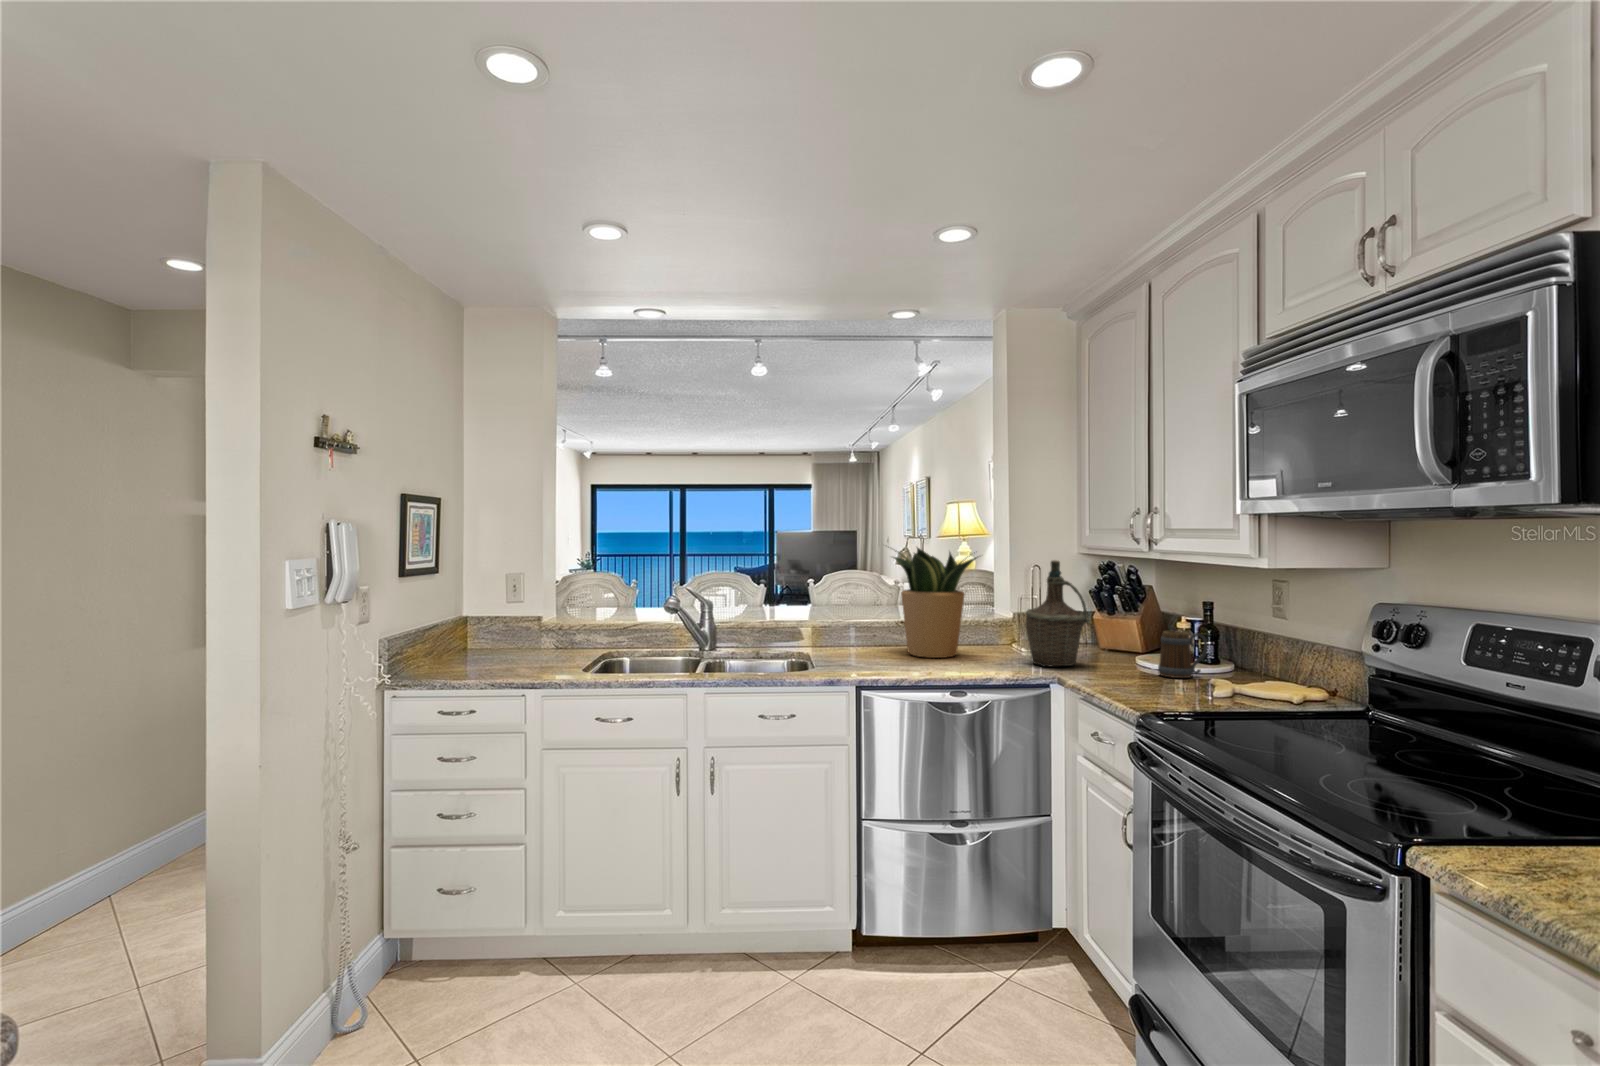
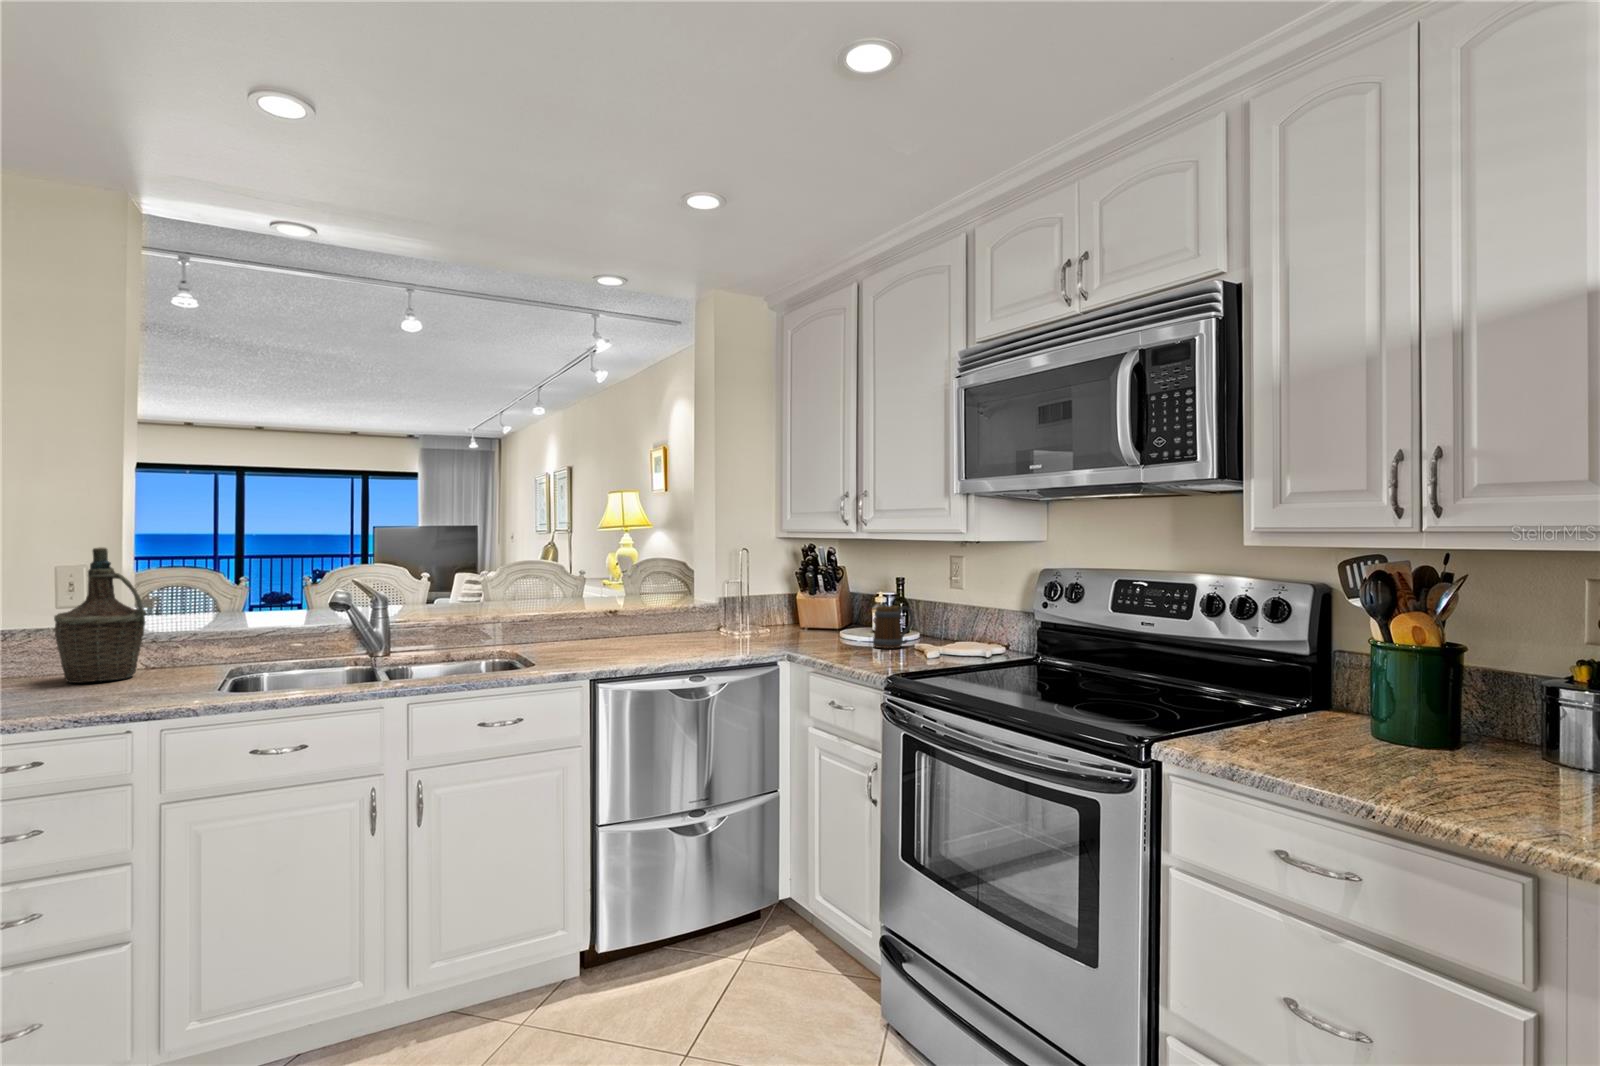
potted plant: present [888,547,977,658] -> none [596,527,707,647]
bottle: present [1026,560,1089,666] -> present [54,547,147,683]

